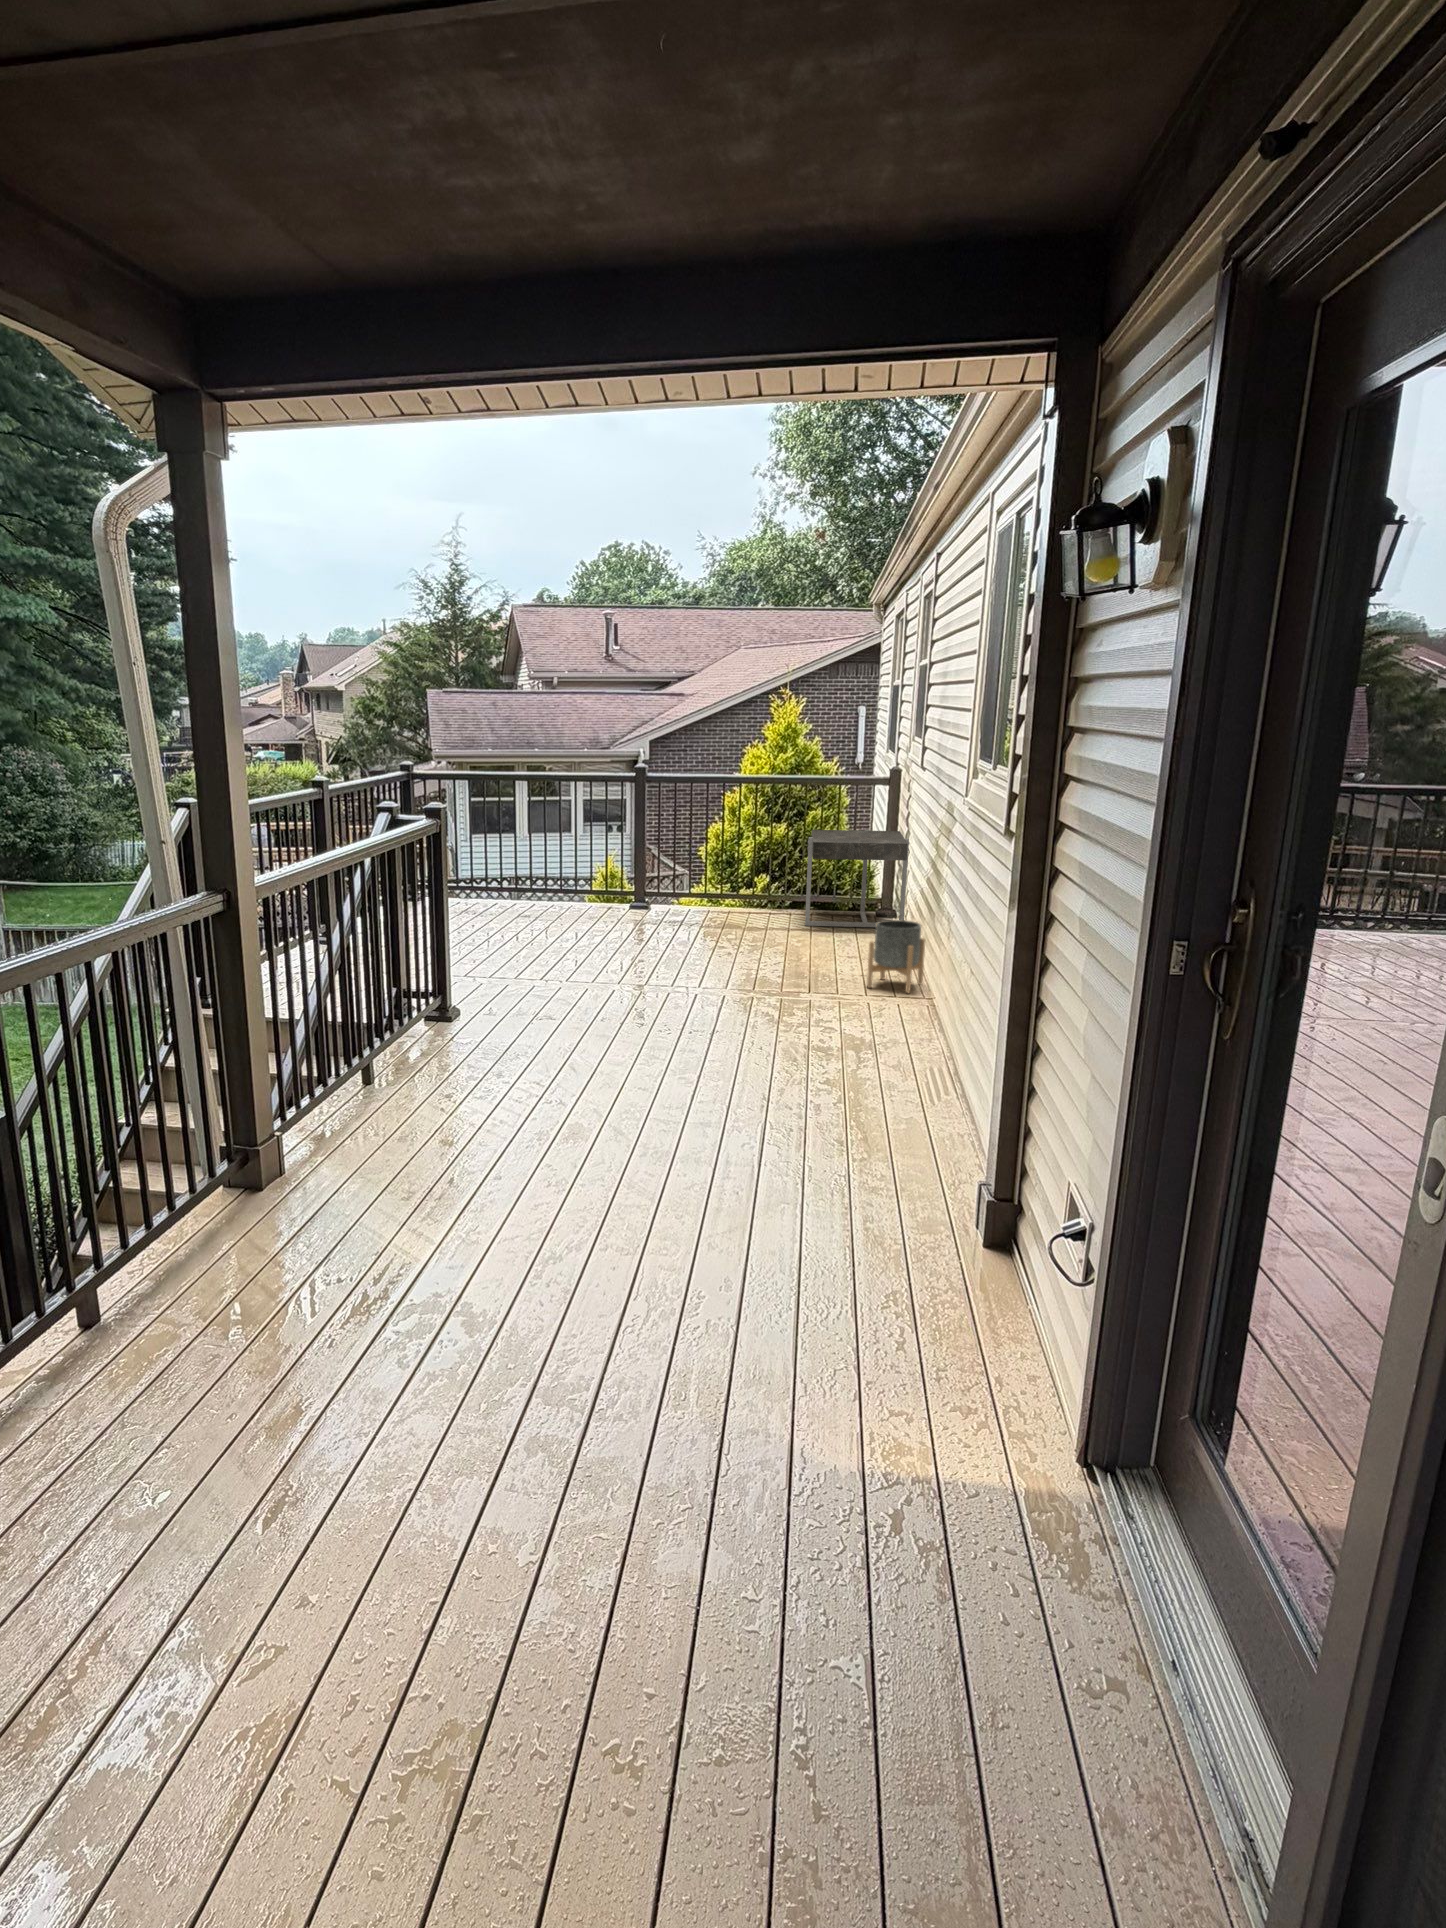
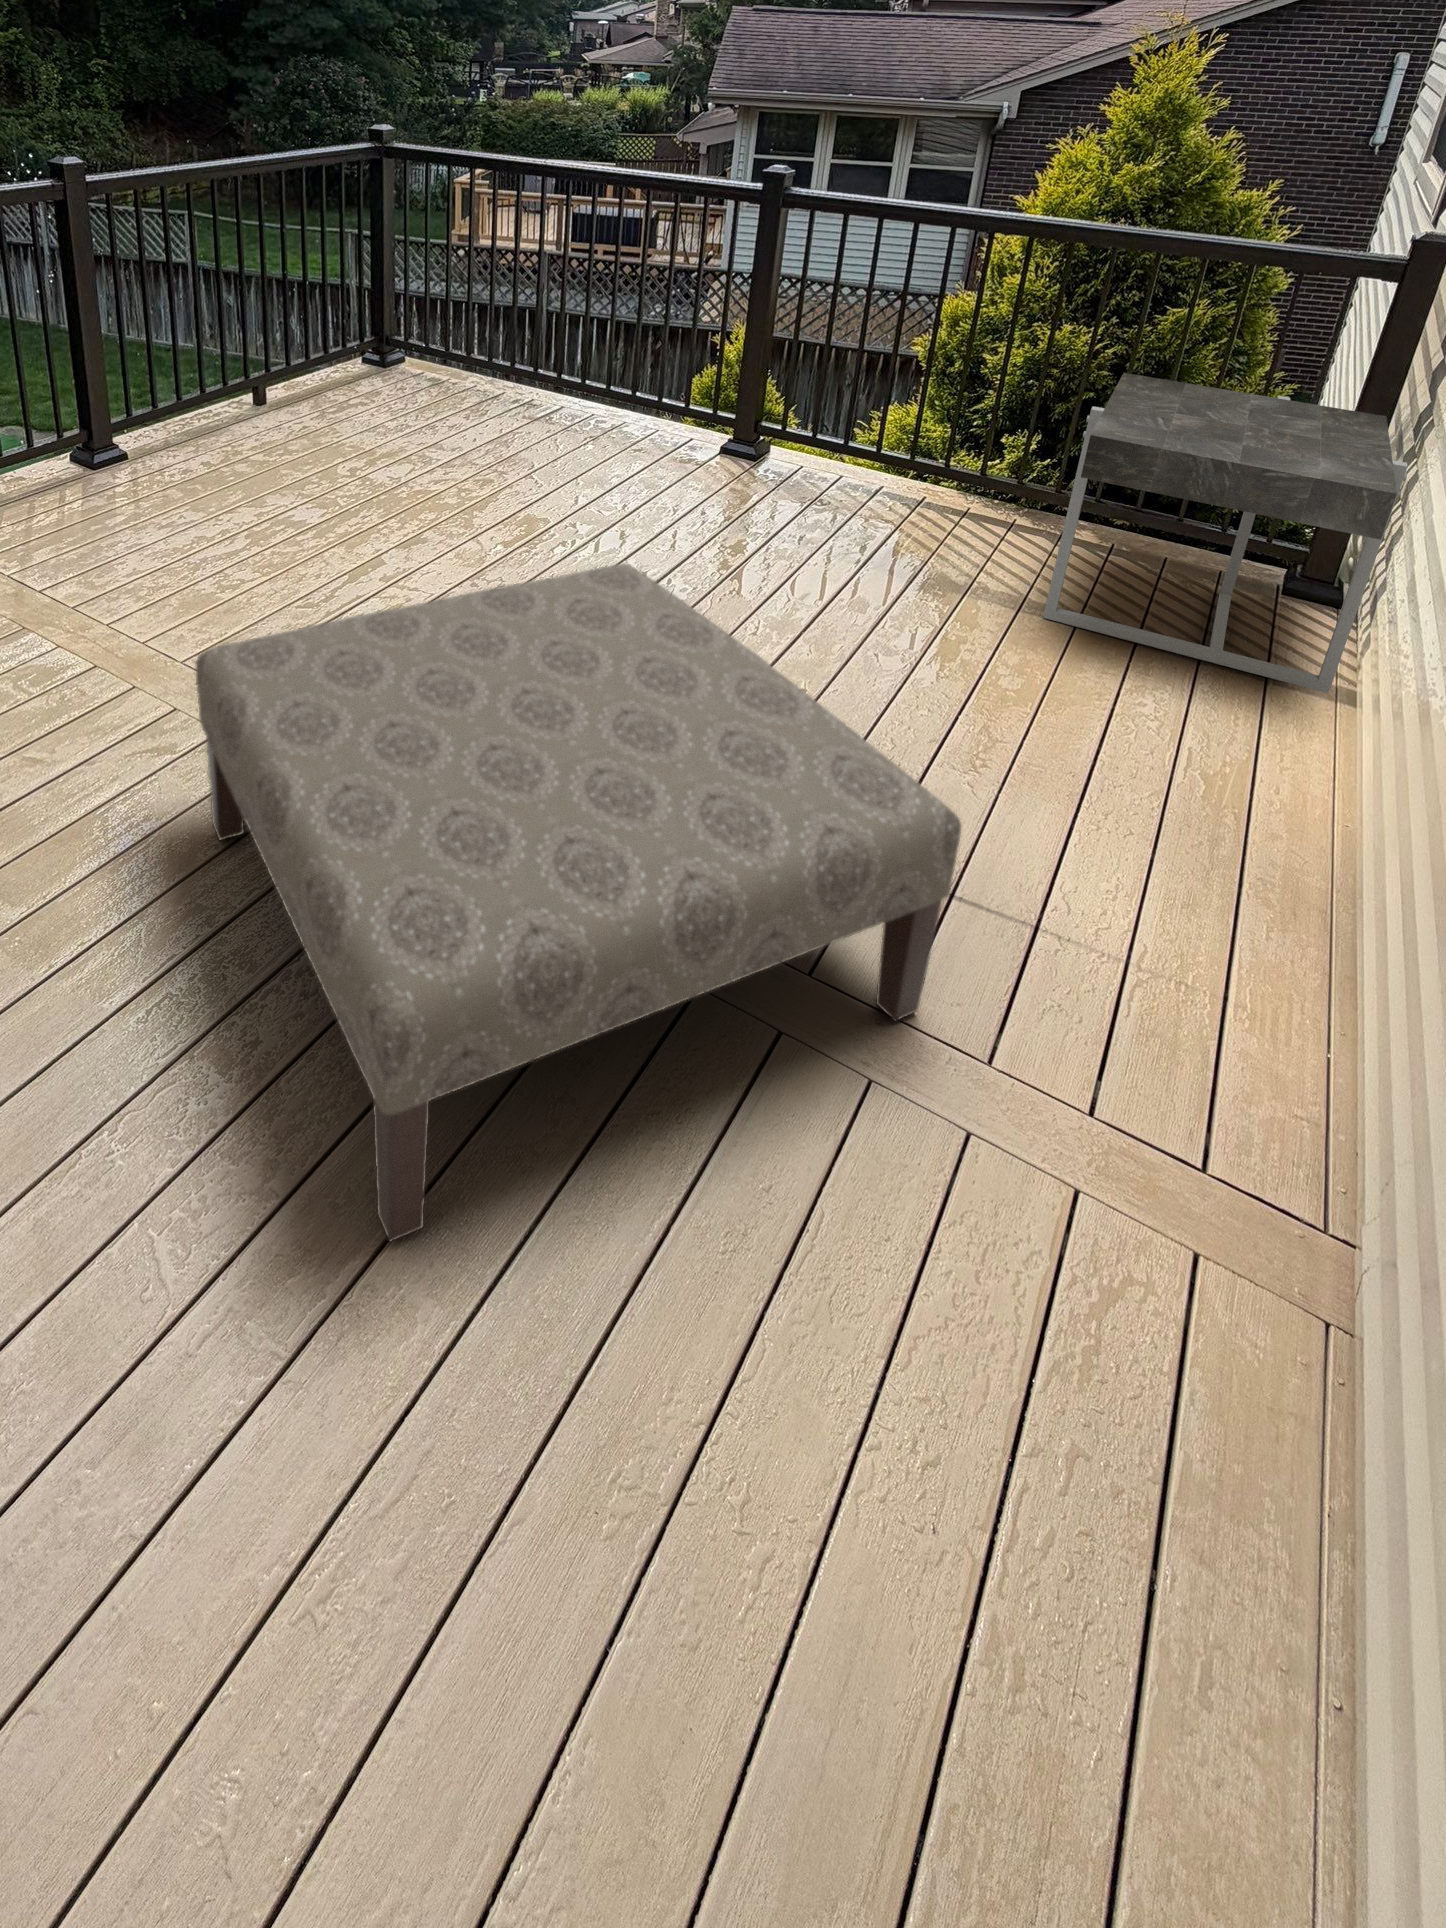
ottoman: none [577,895,826,1027] -> present [196,564,961,1241]
planter: present [867,920,925,993] -> none [1085,849,1365,1171]

